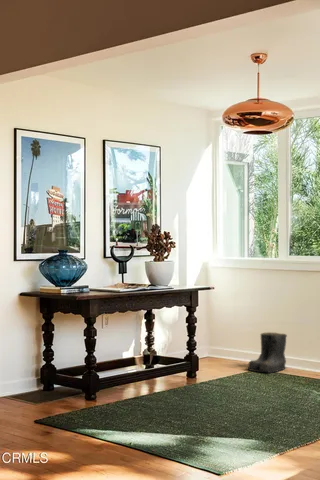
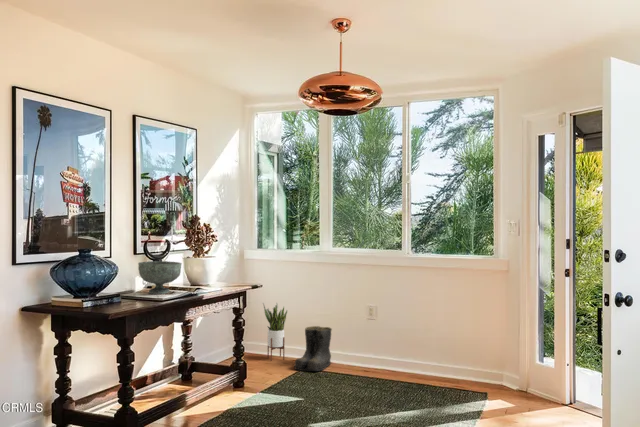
decorative bowl: none [105,263,139,289] -> present [138,261,182,294]
potted plant: none [223,308,247,363] -> present [263,303,287,361]

